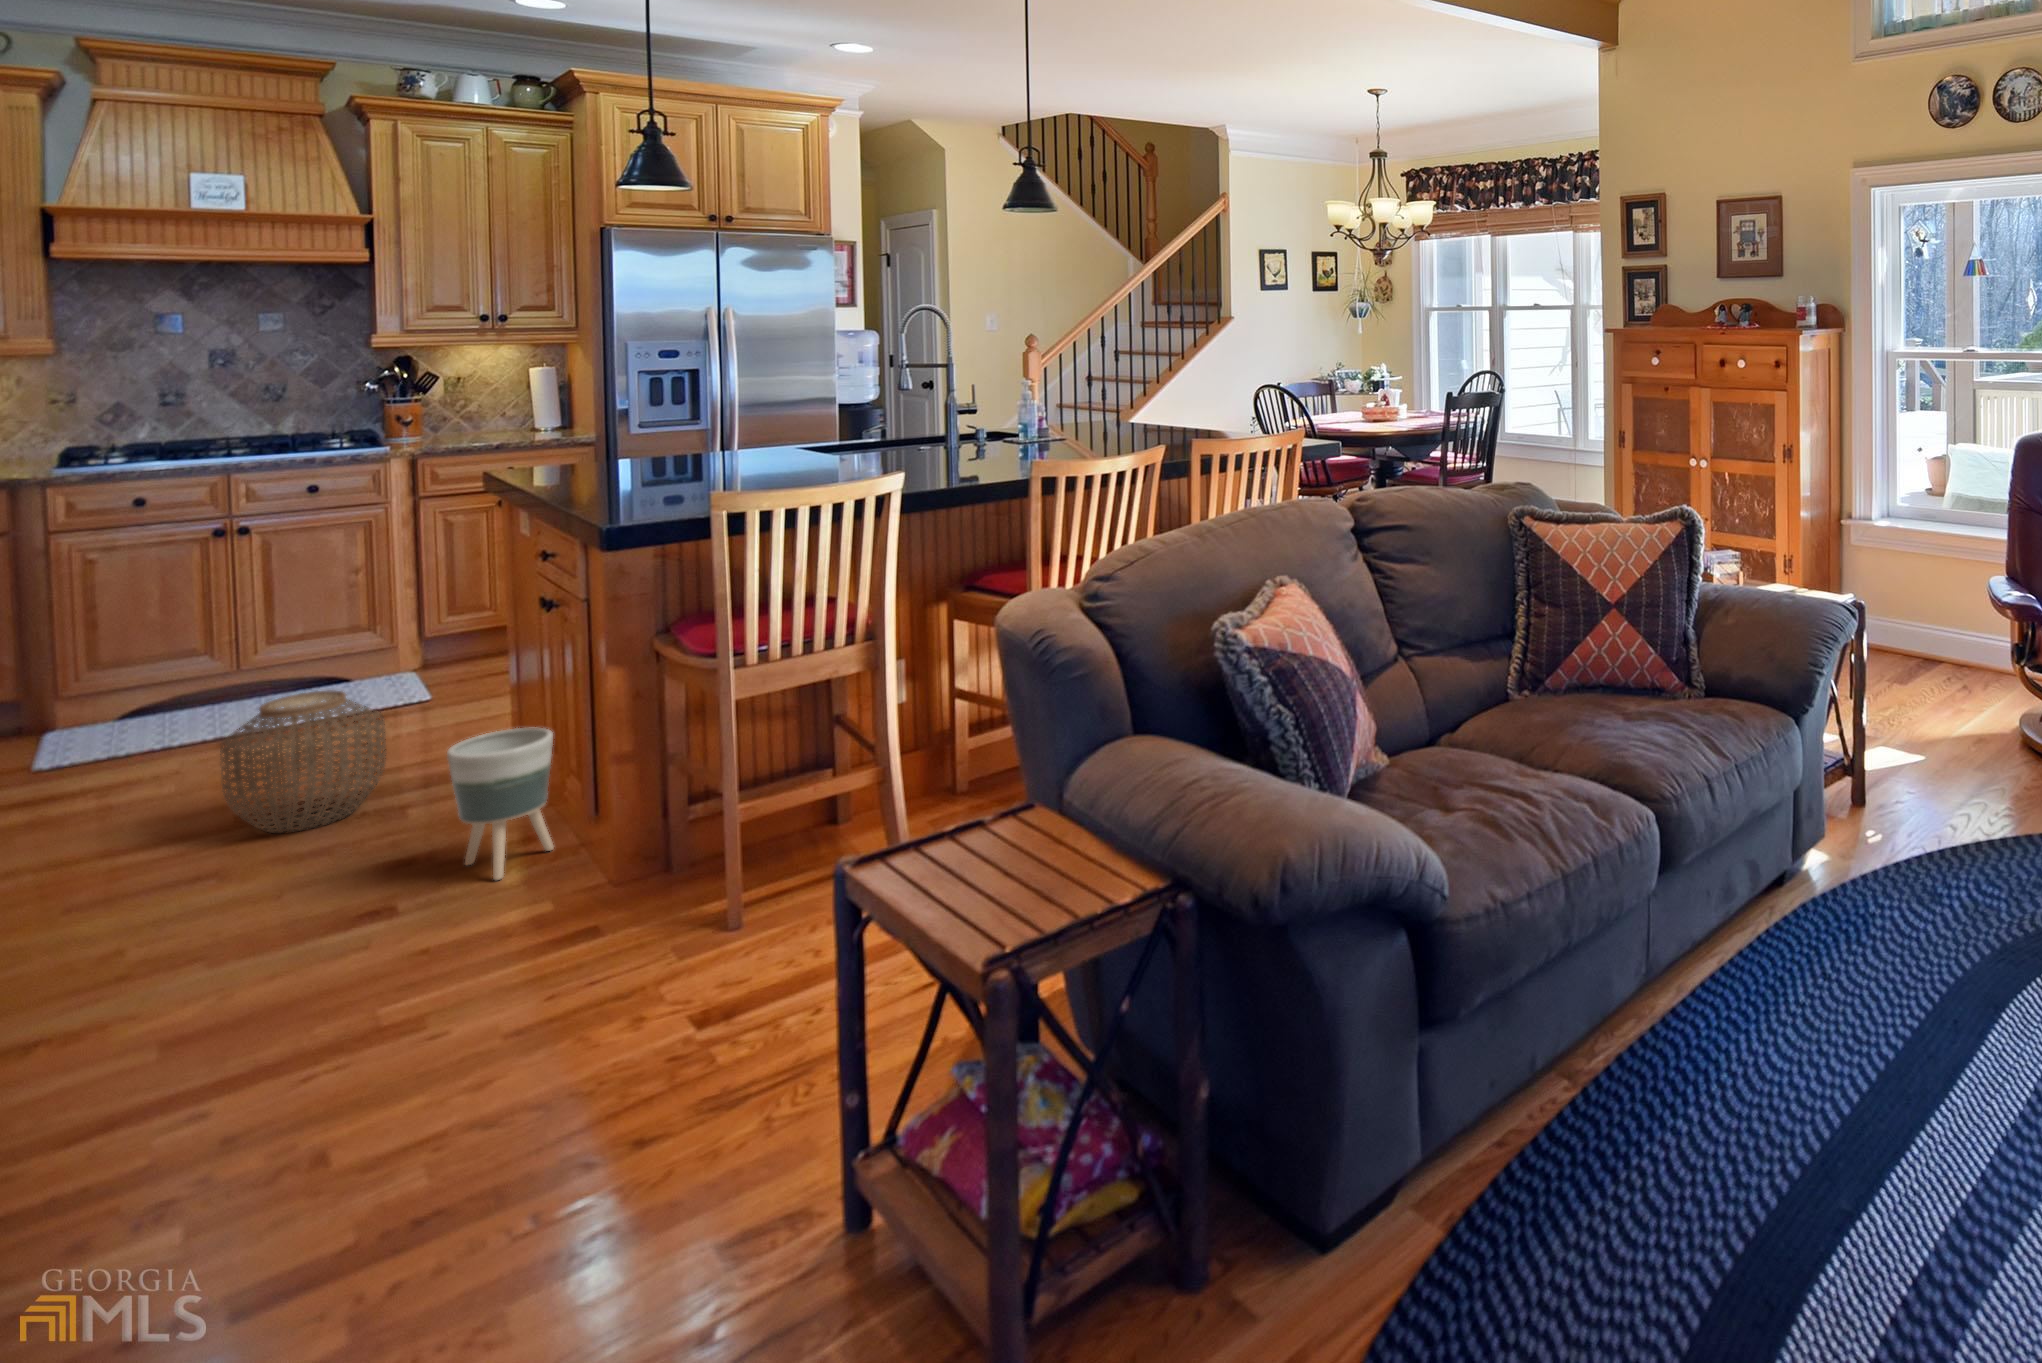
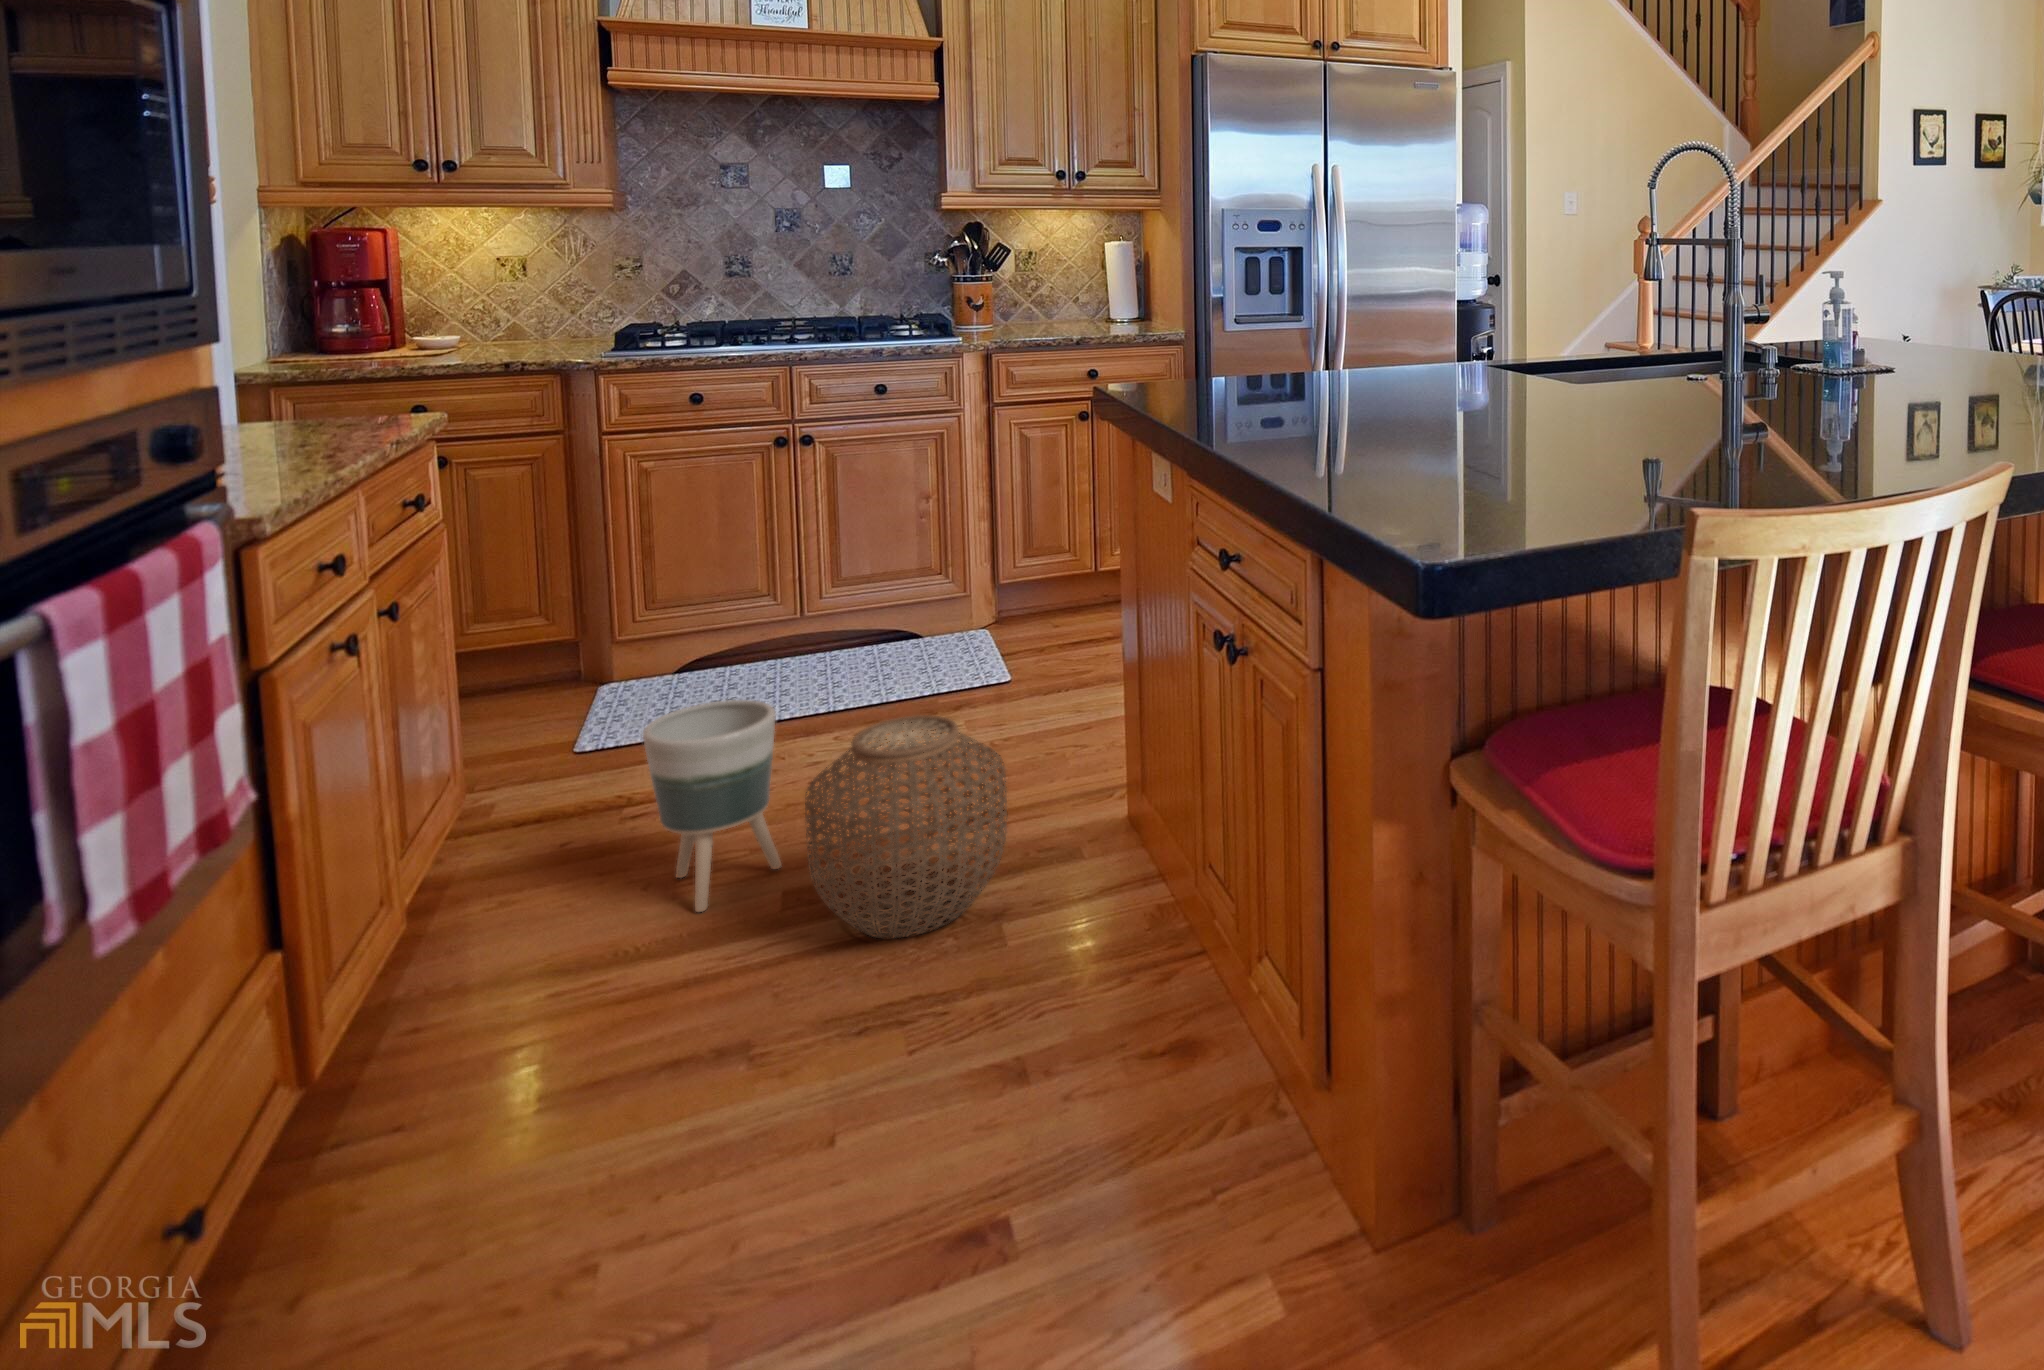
planter: present [447,728,553,880] -> present [643,700,781,912]

